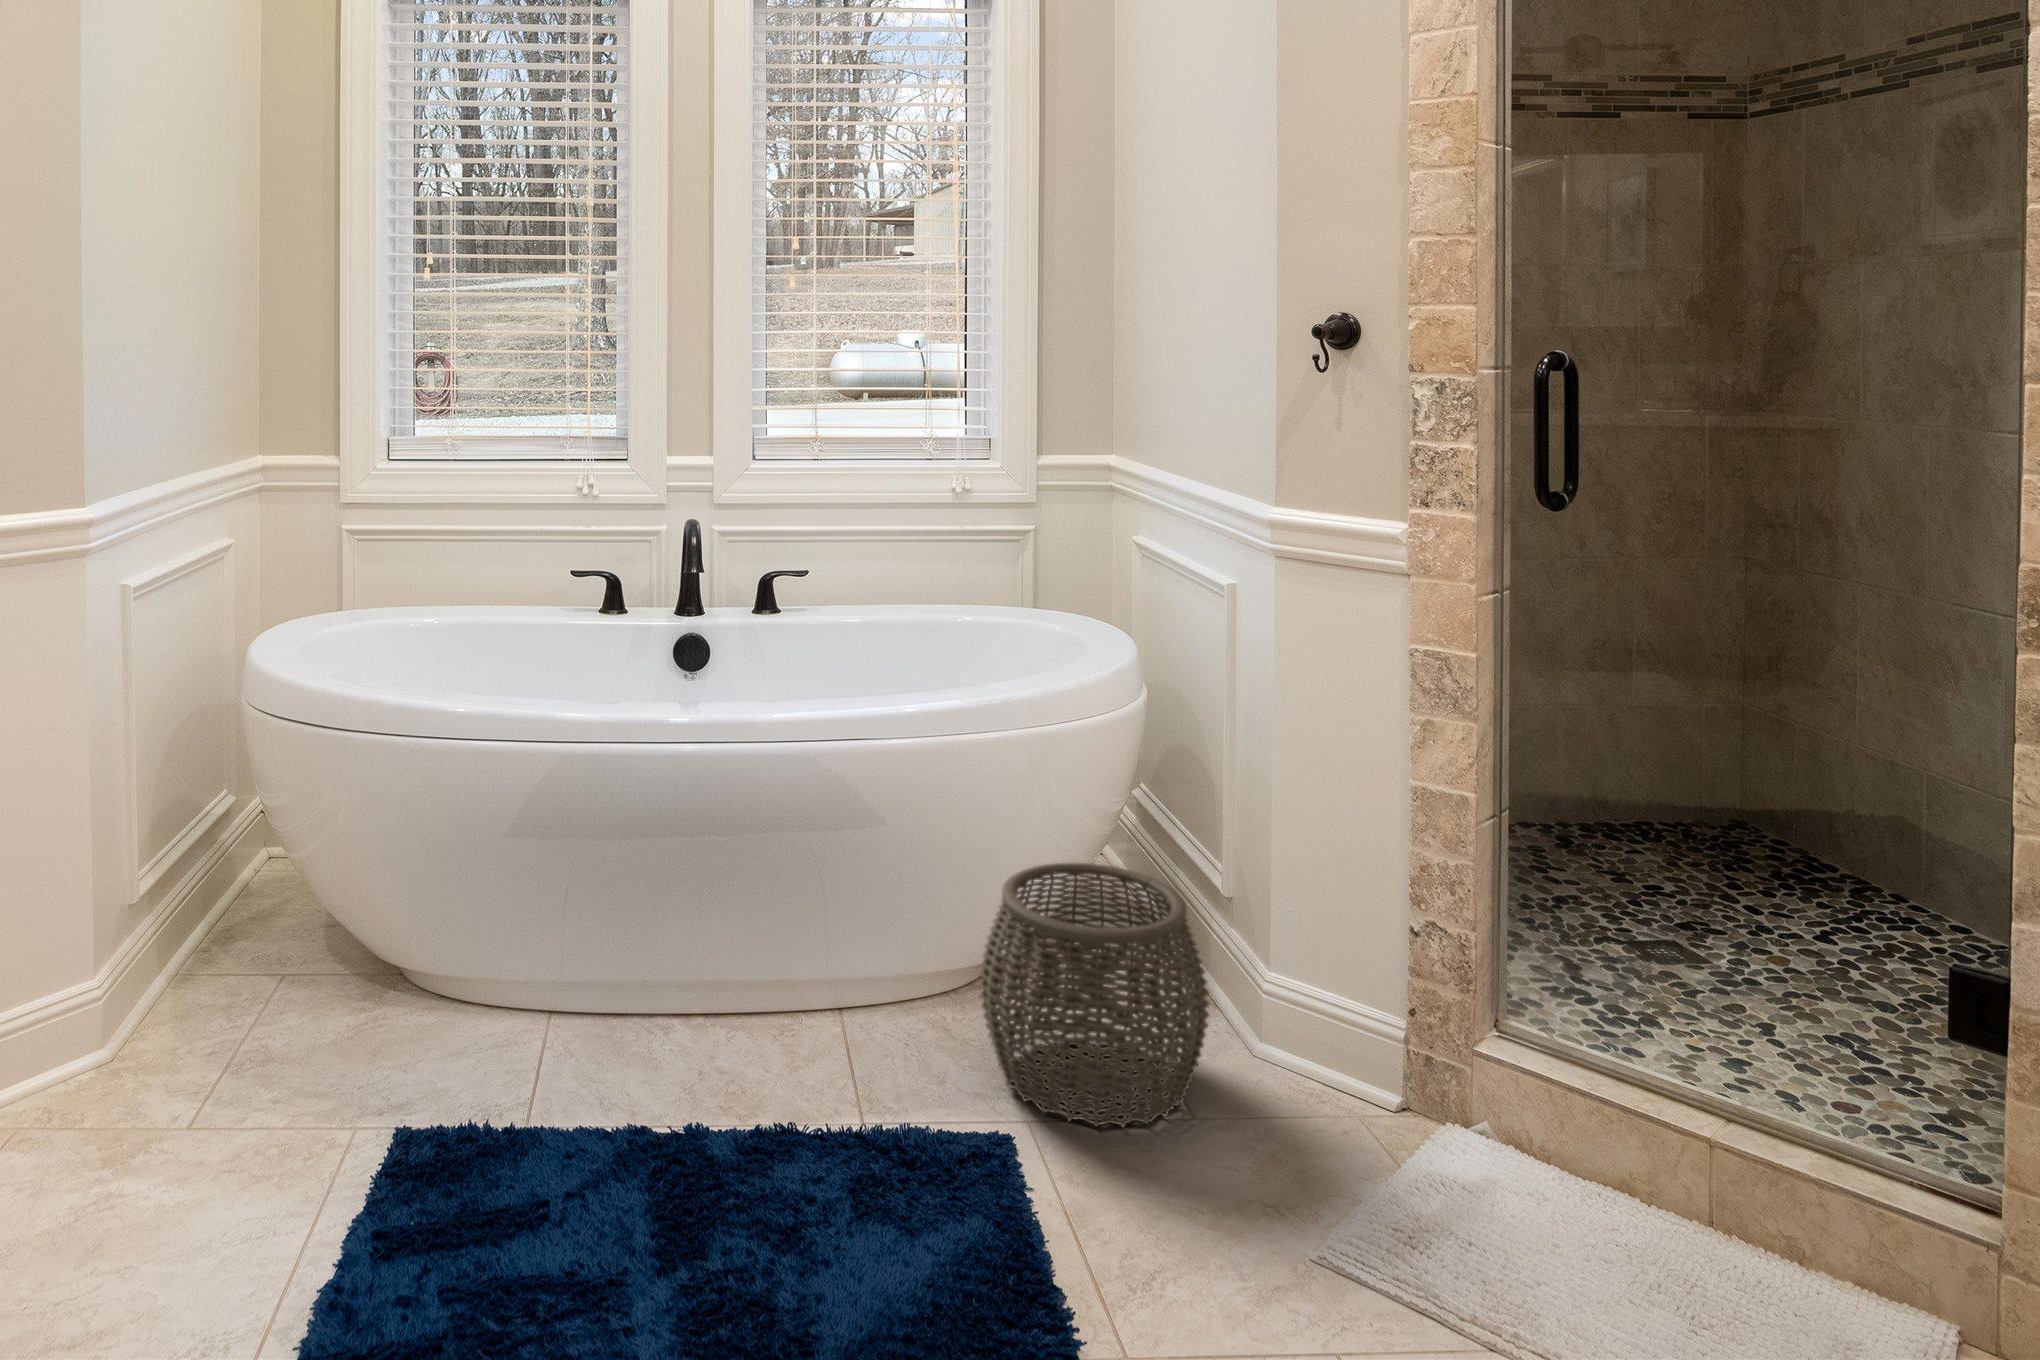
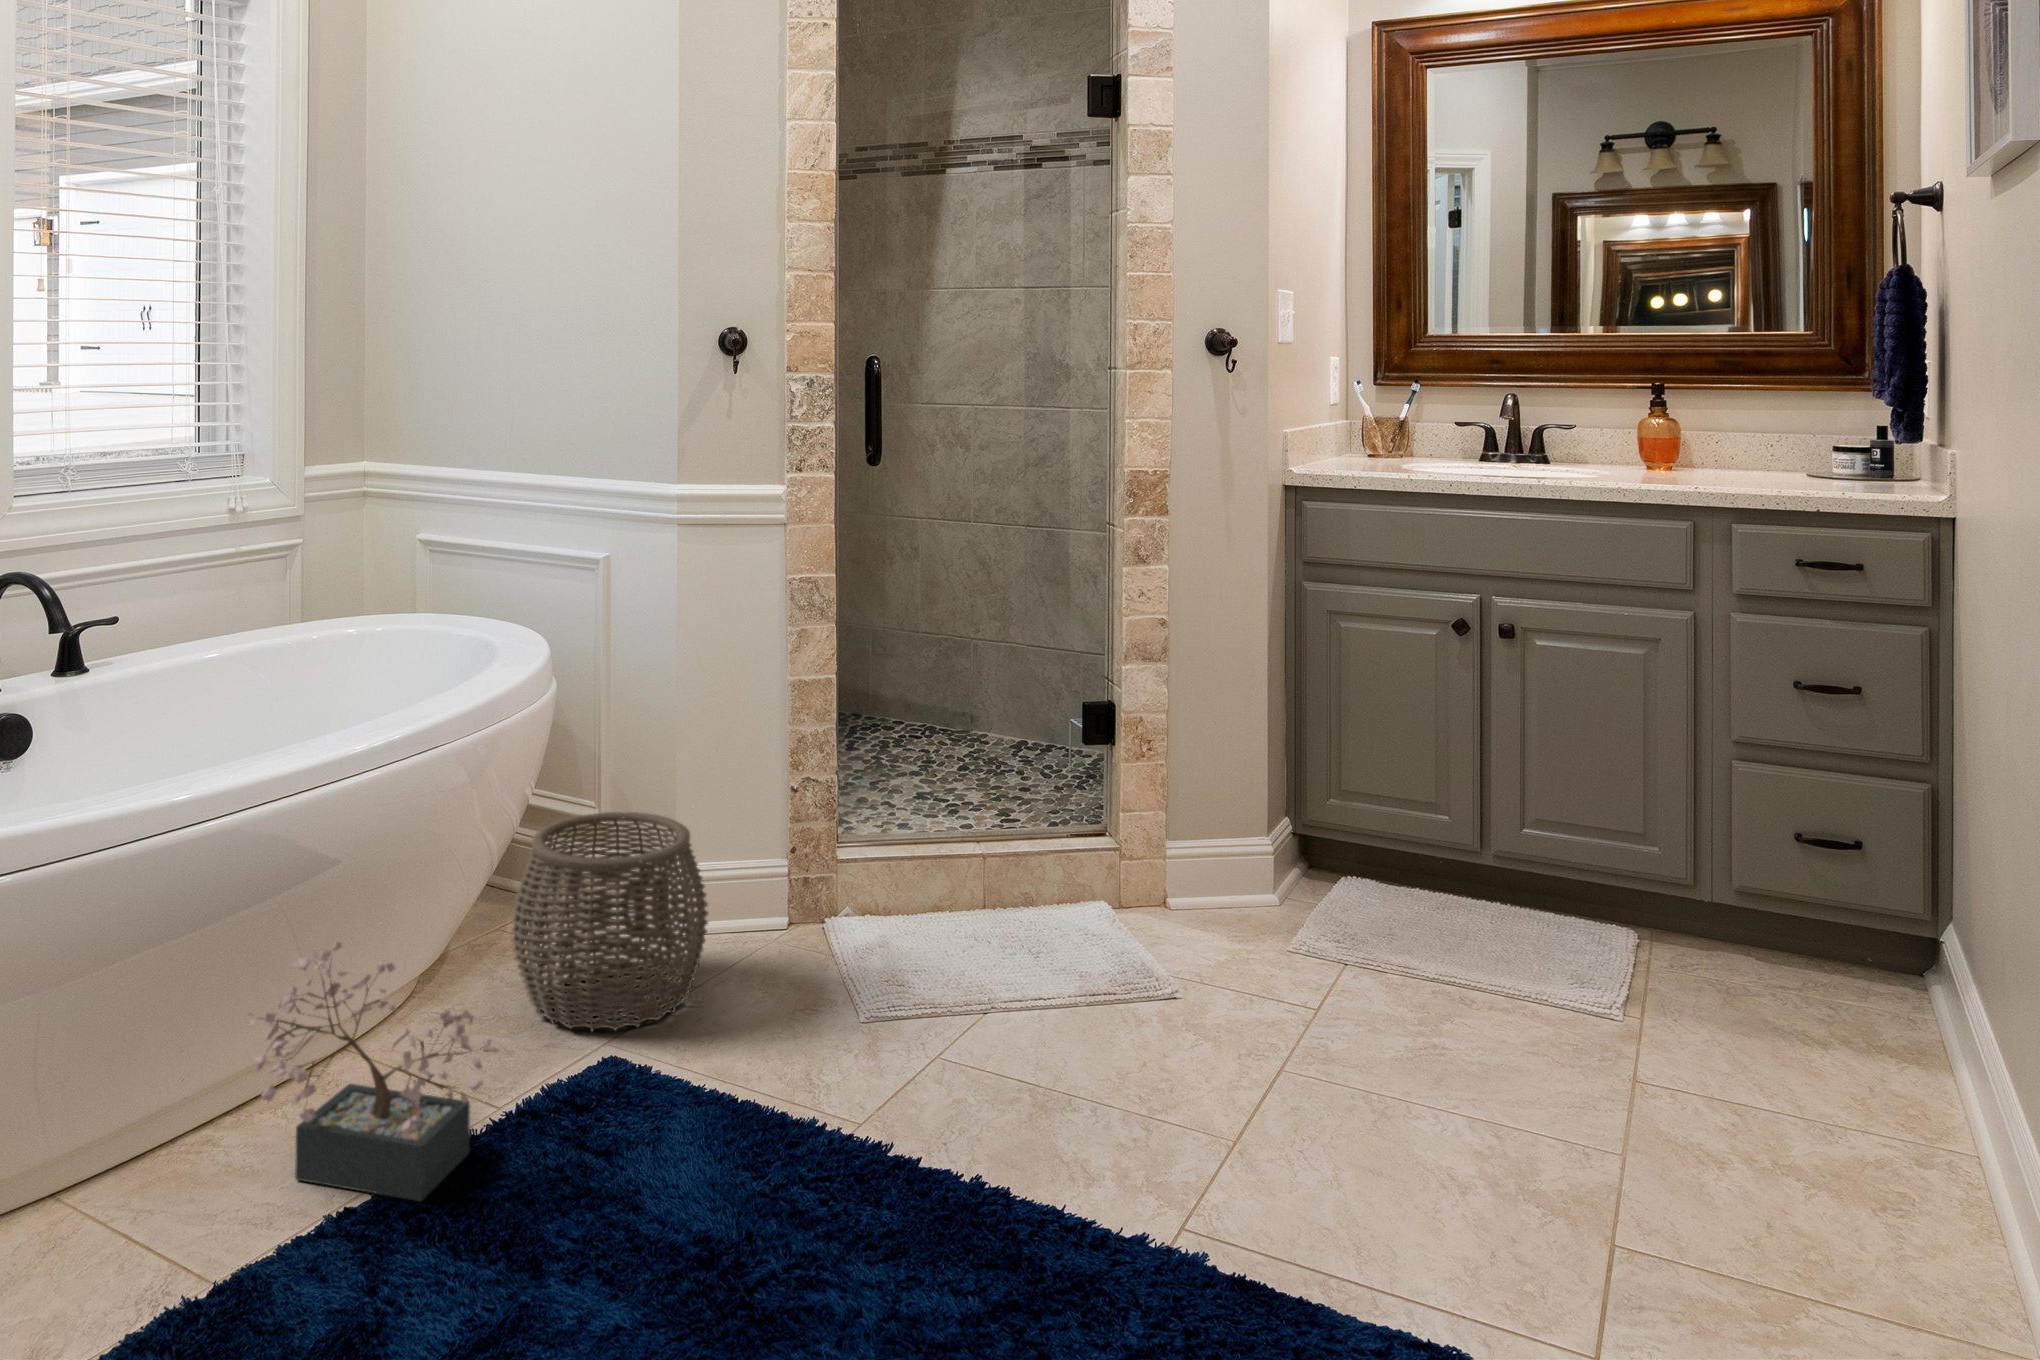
decorative plant: none [621,890,804,1159] -> present [247,942,499,1201]

